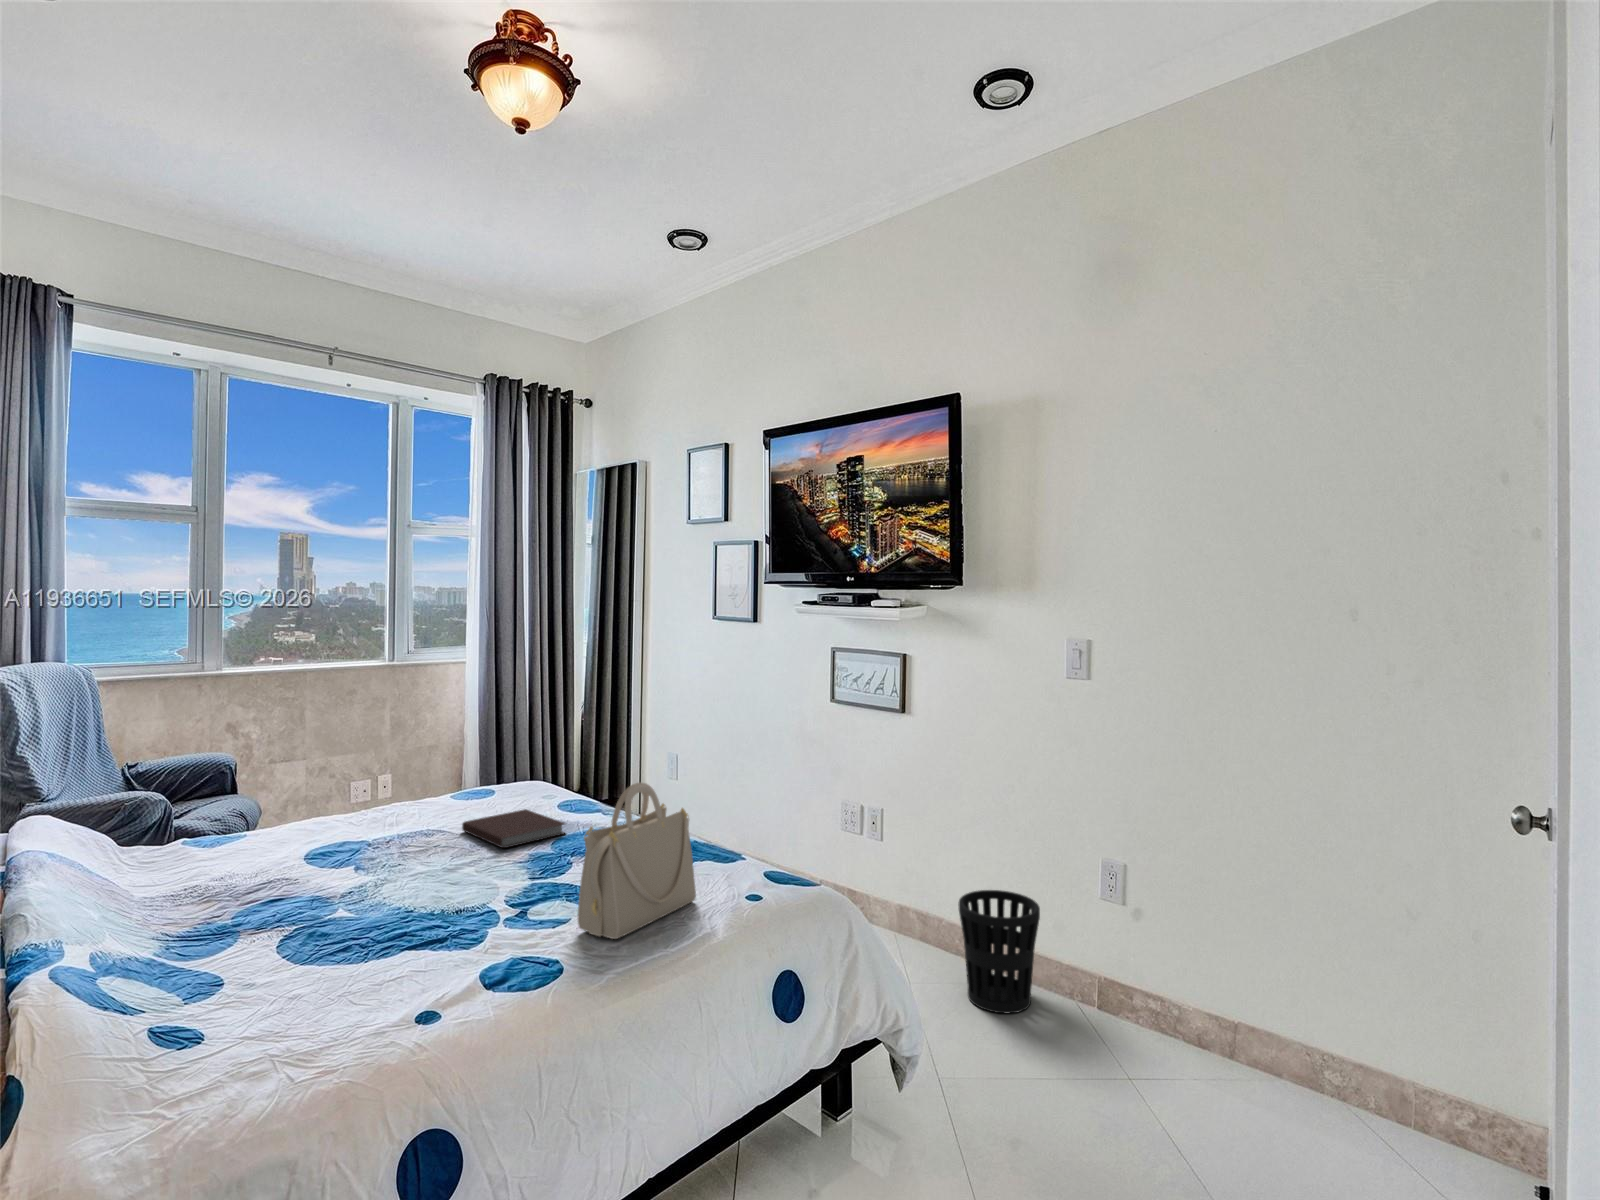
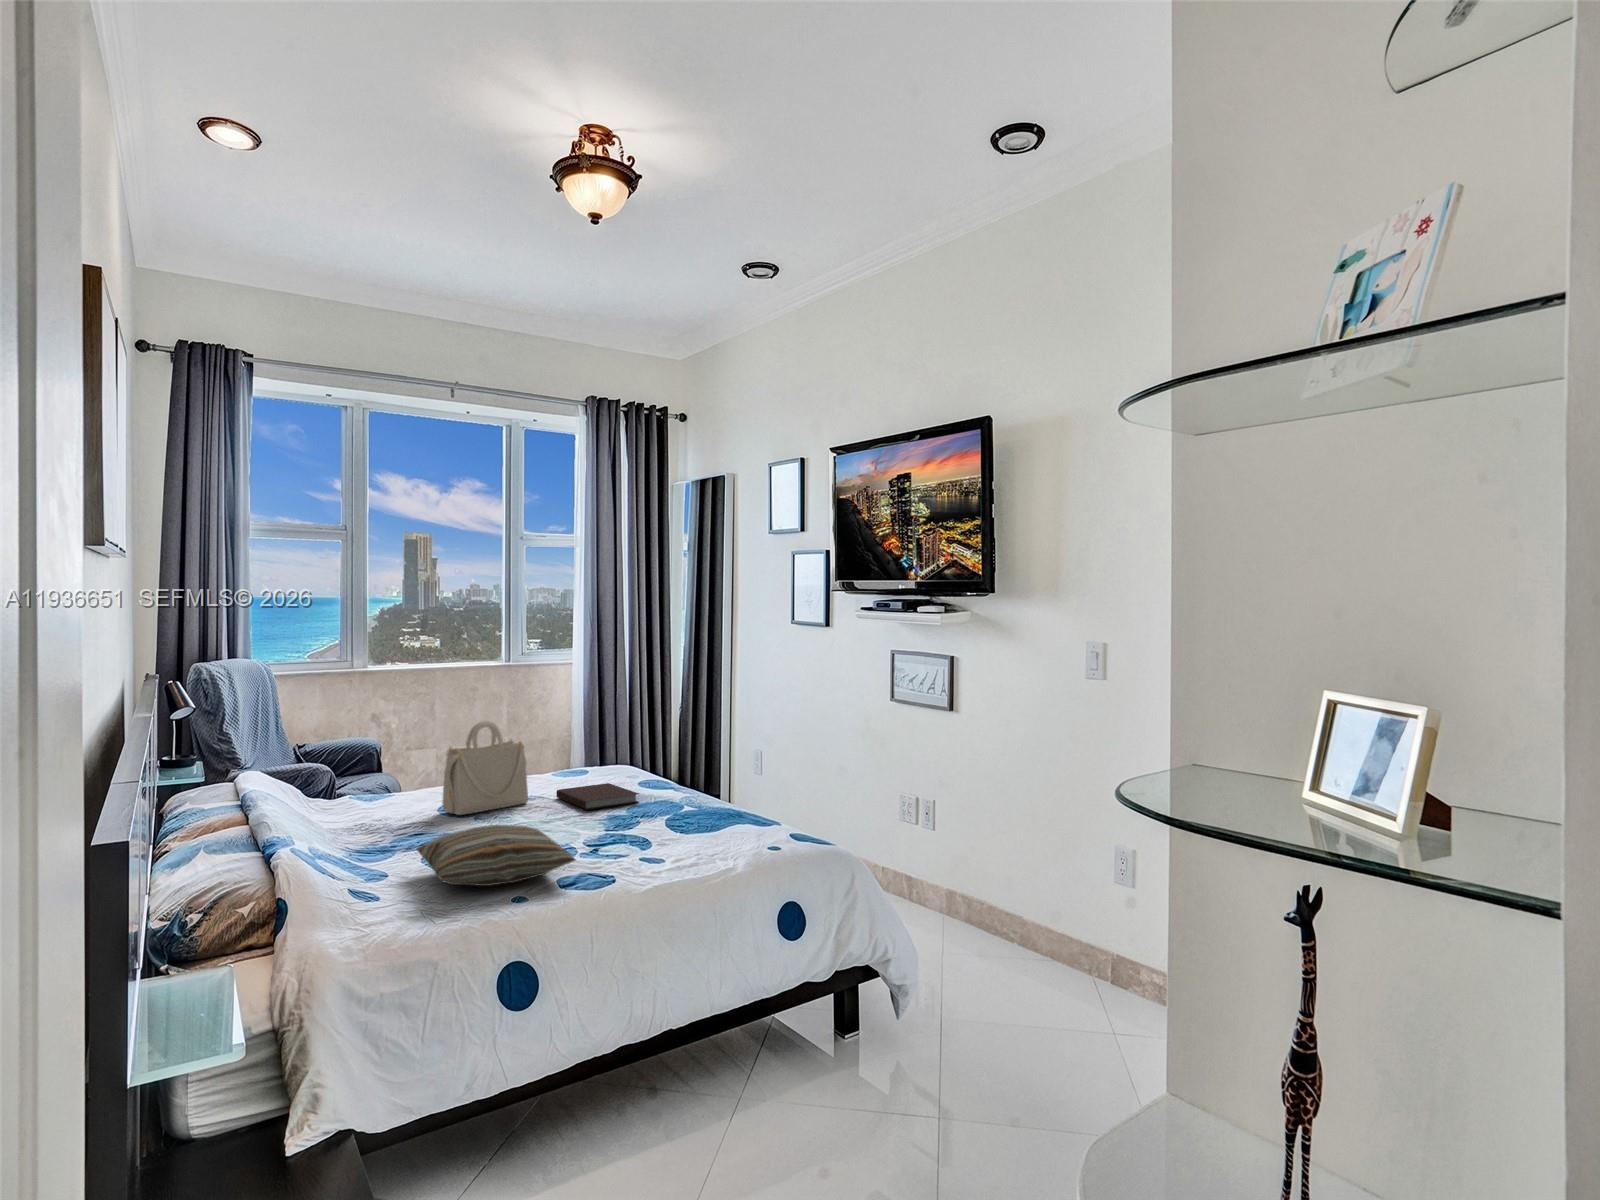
handbag: present [578,783,696,939] -> present [442,721,528,815]
wastebasket: present [958,890,1040,1013] -> none [983,873,1057,981]
pillow: none [269,893,504,1001] -> present [417,825,575,886]

